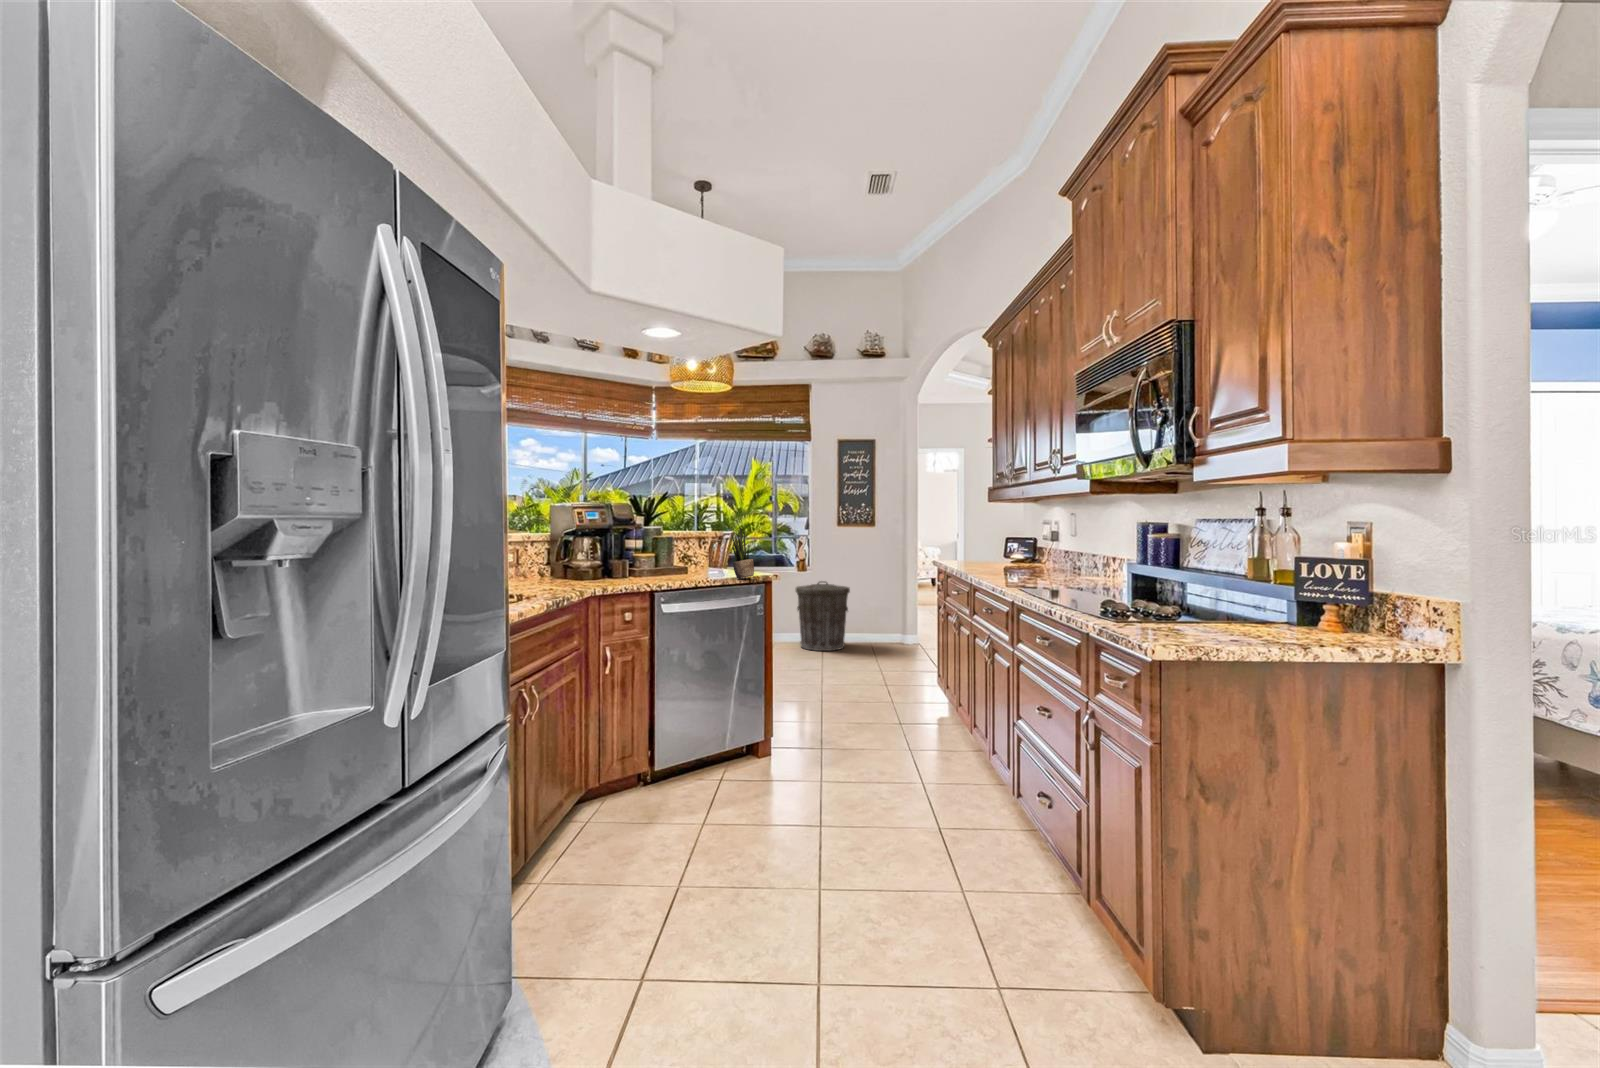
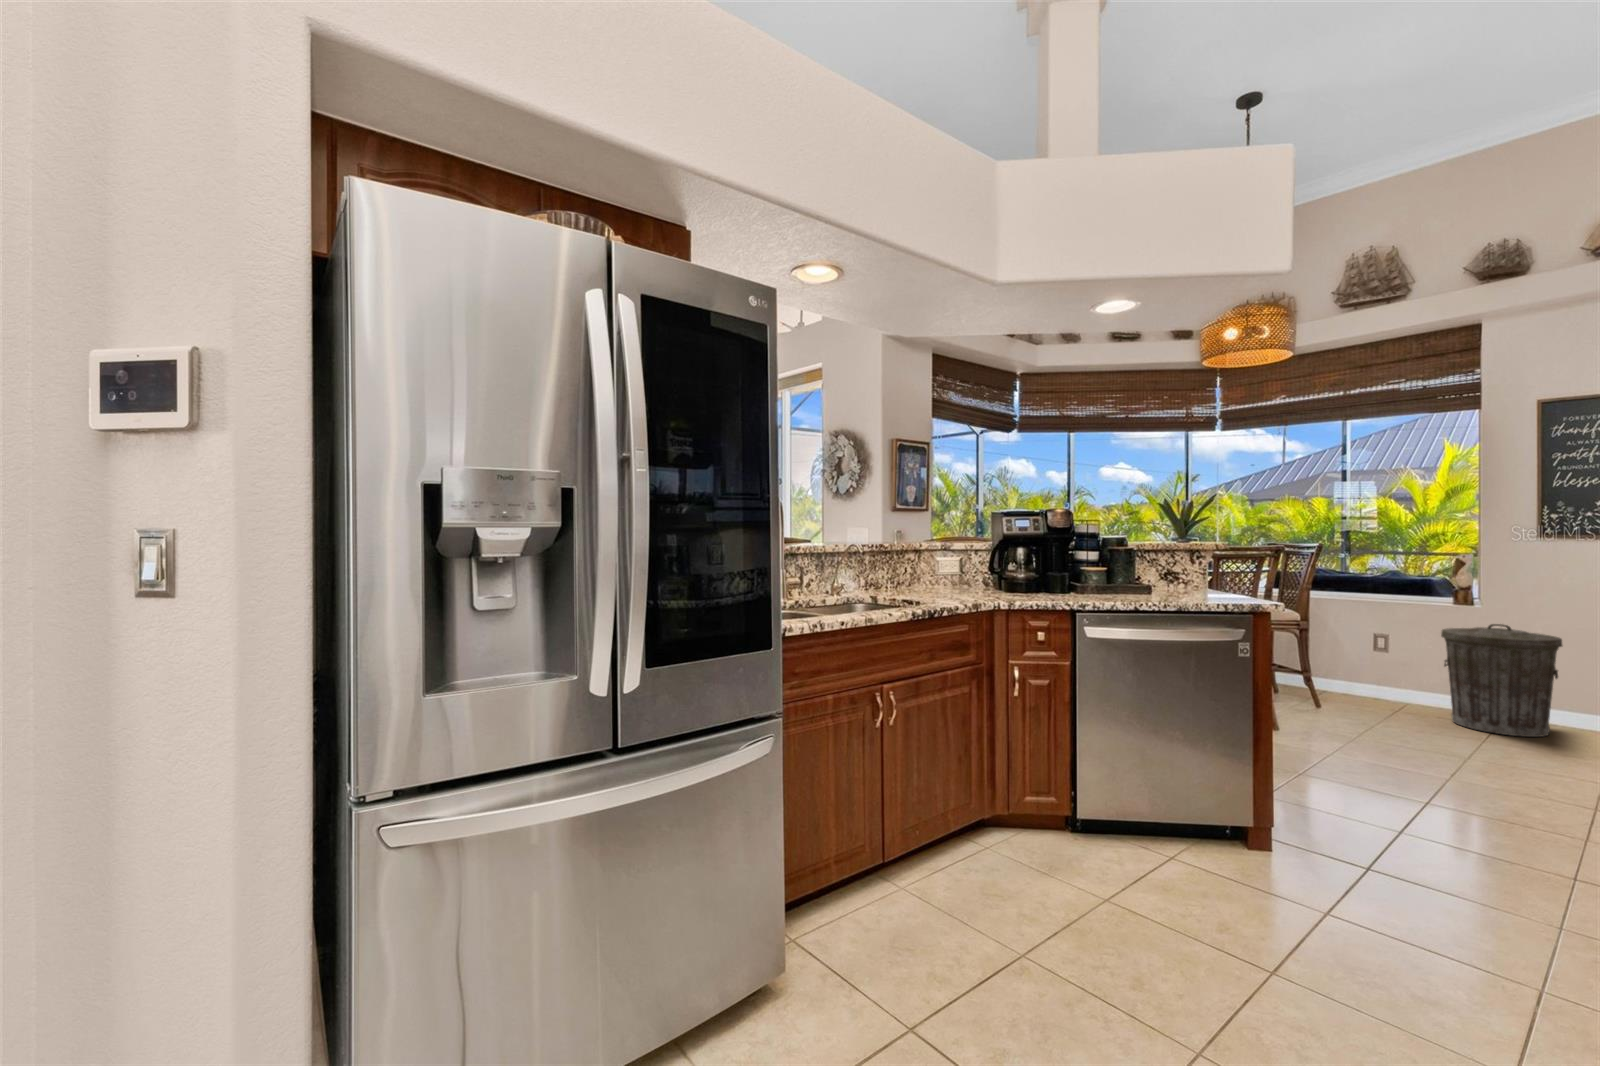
potted plant: present [732,528,754,578] -> none [1196,538,1229,604]

